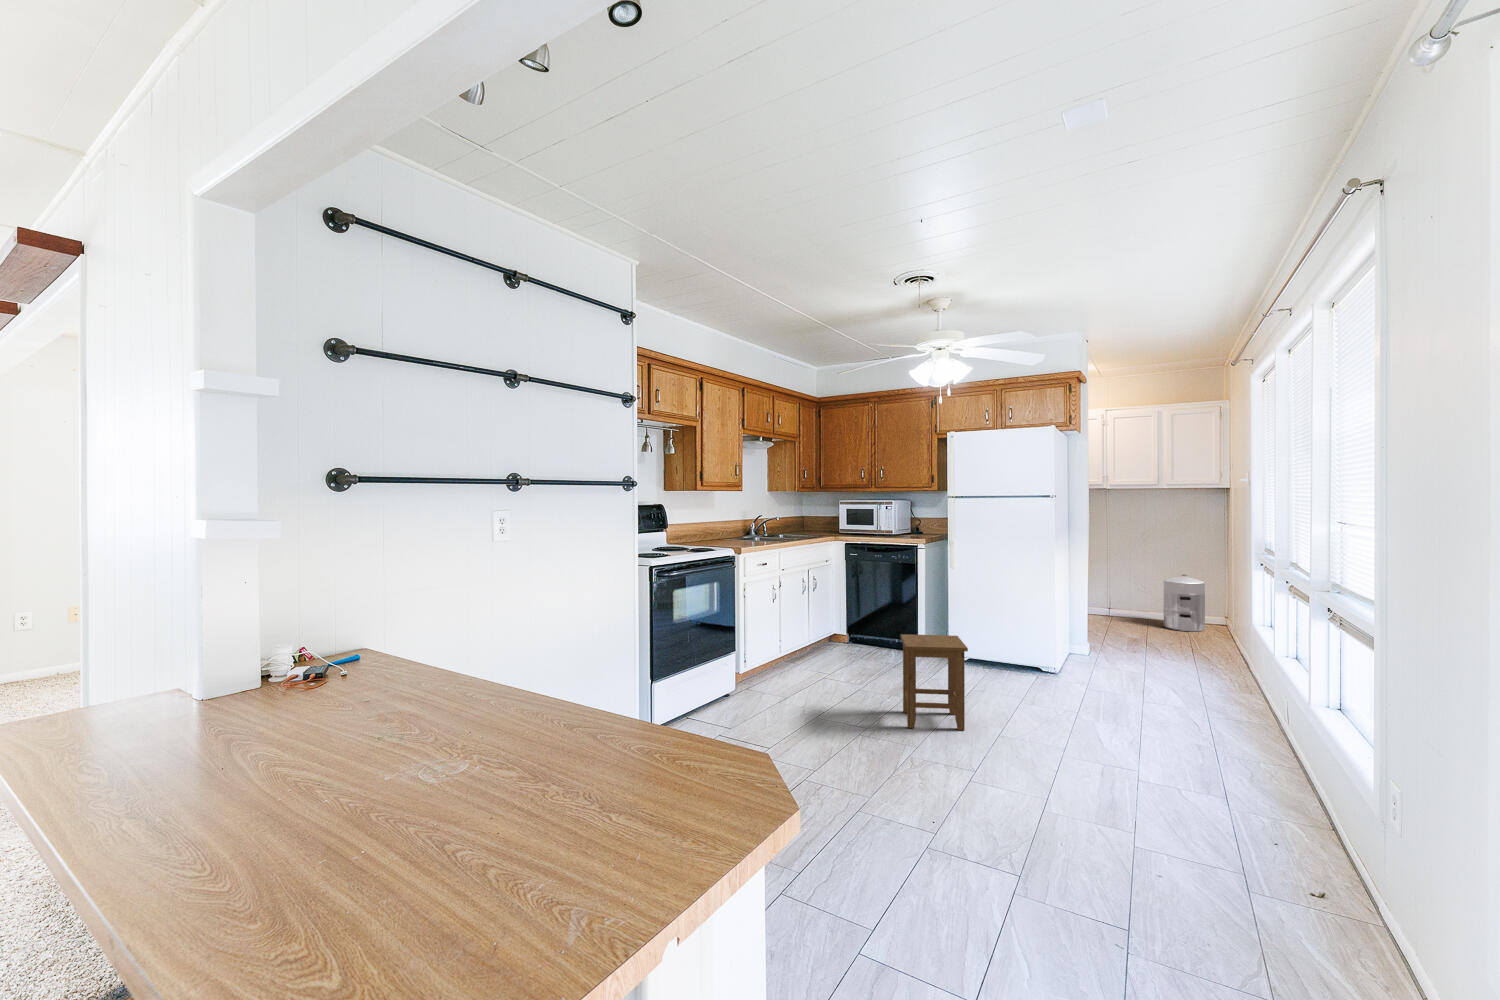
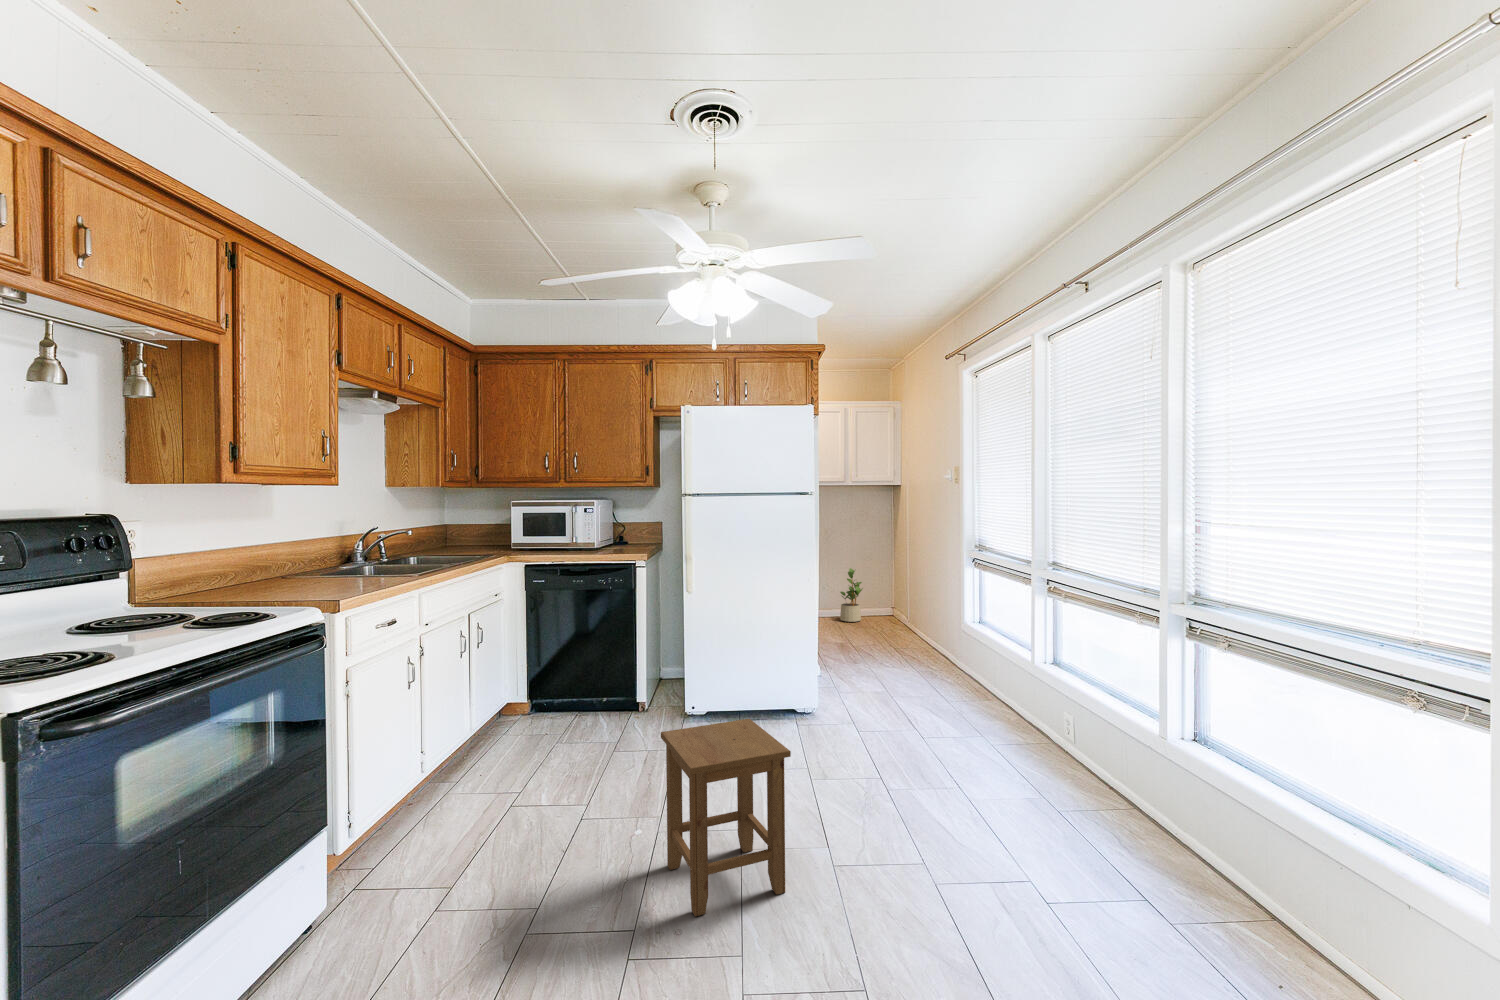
potted plant: none [1138,568,1164,618] -> present [840,568,863,622]
waste bin: present [1164,575,1205,632] -> none [871,574,910,635]

